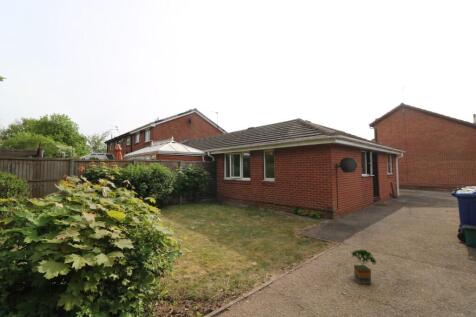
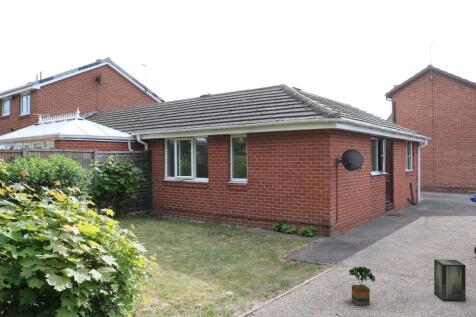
storage box: none [429,246,464,287] -> present [434,260,466,301]

